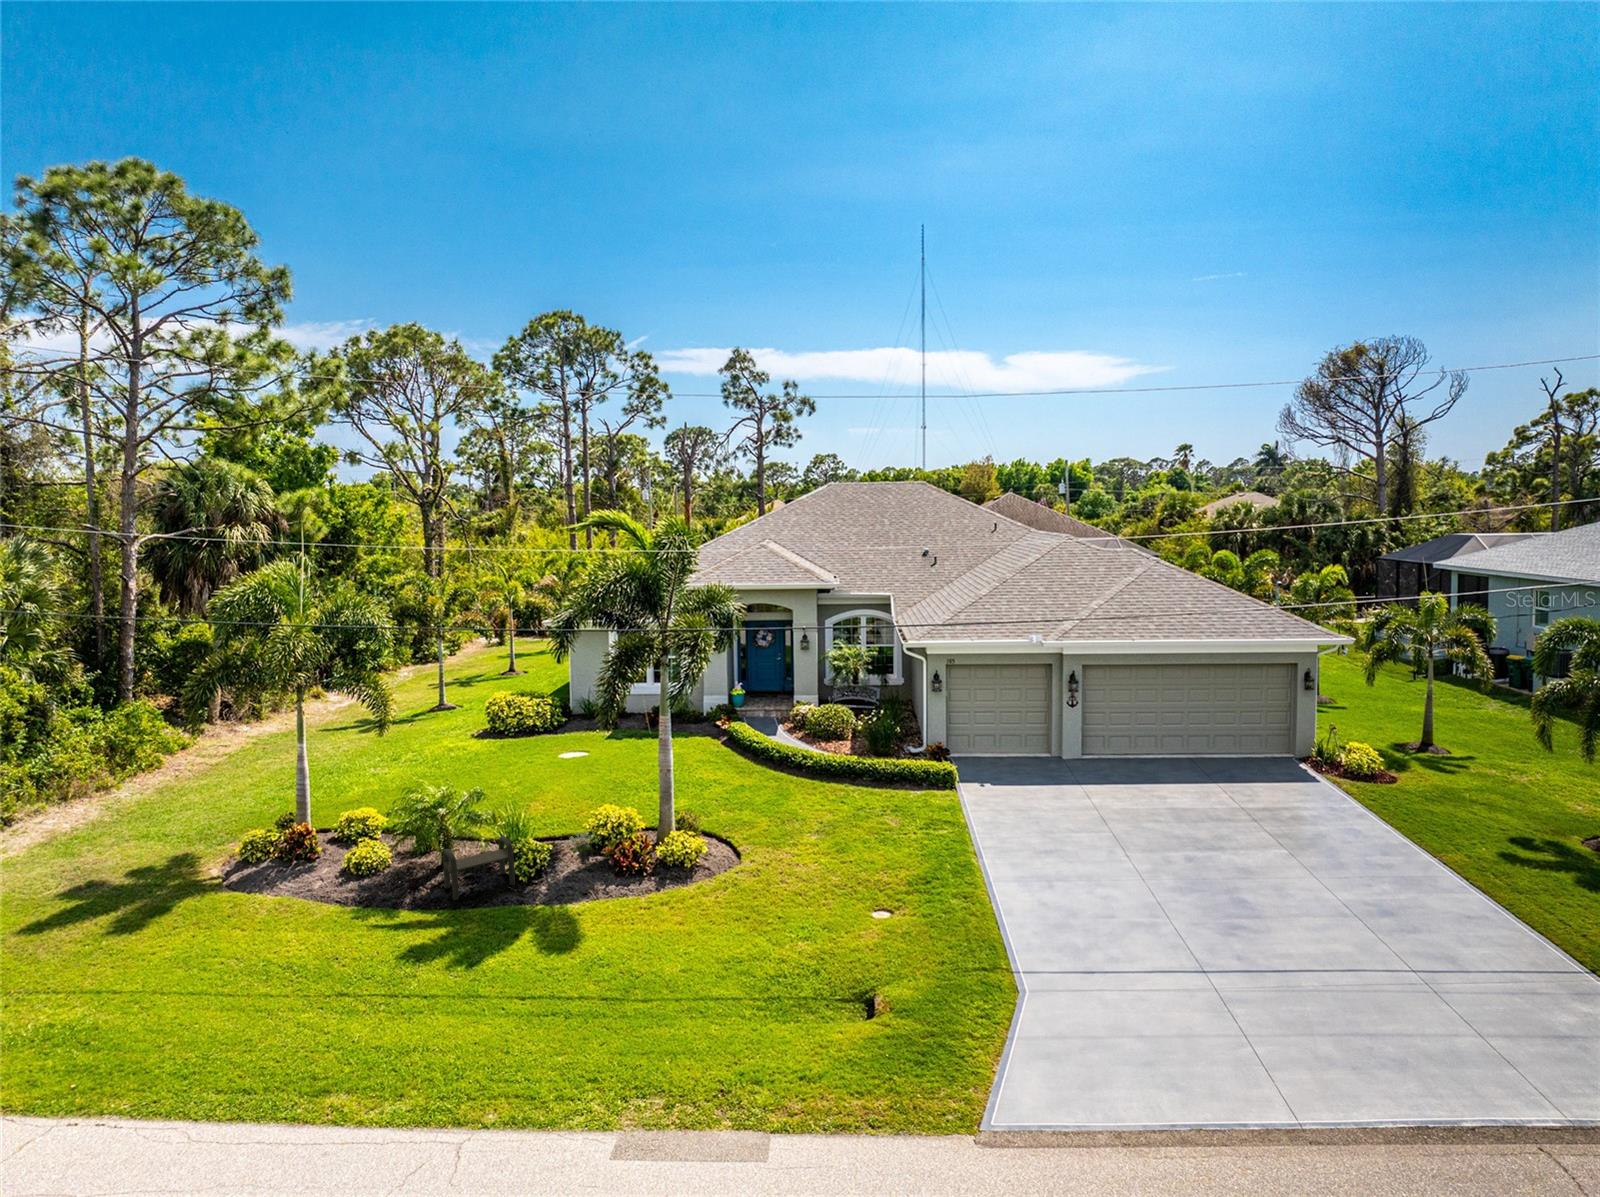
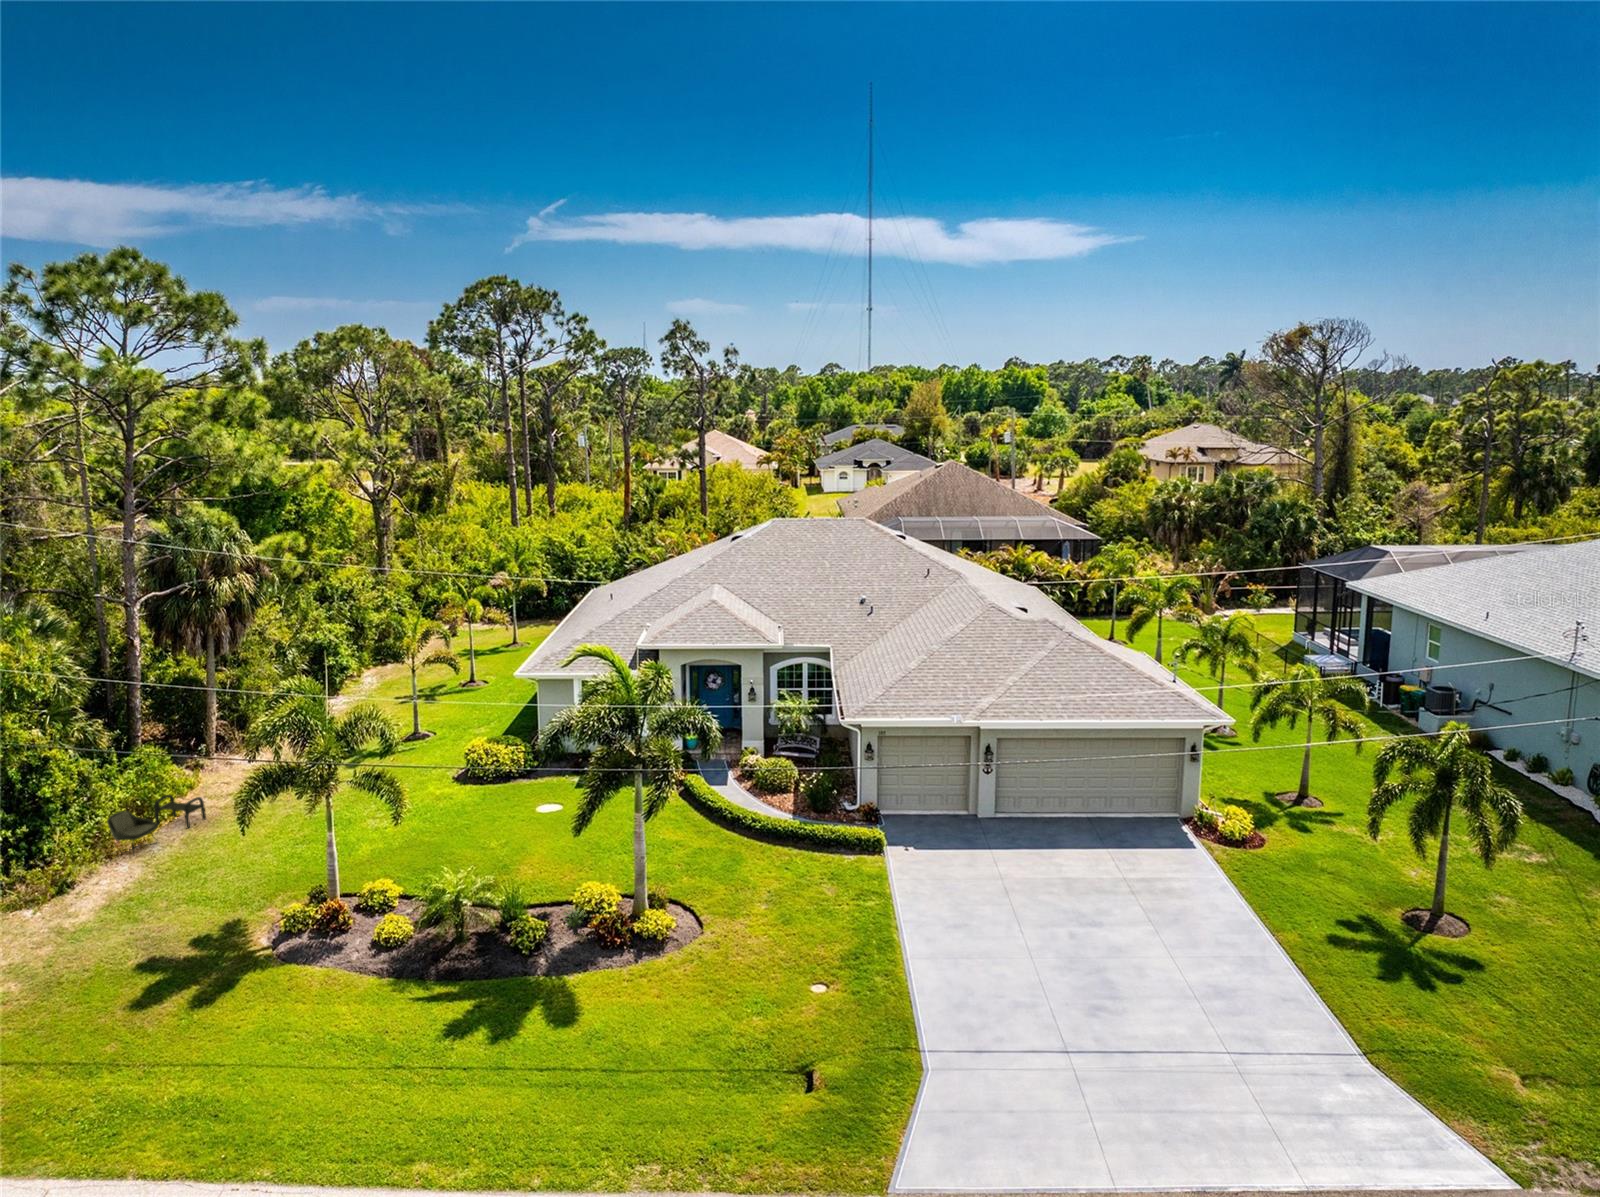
lounge chair: none [75,752,133,800] -> present [107,811,158,854]
bench: present [443,836,515,900] -> present [154,794,206,828]

